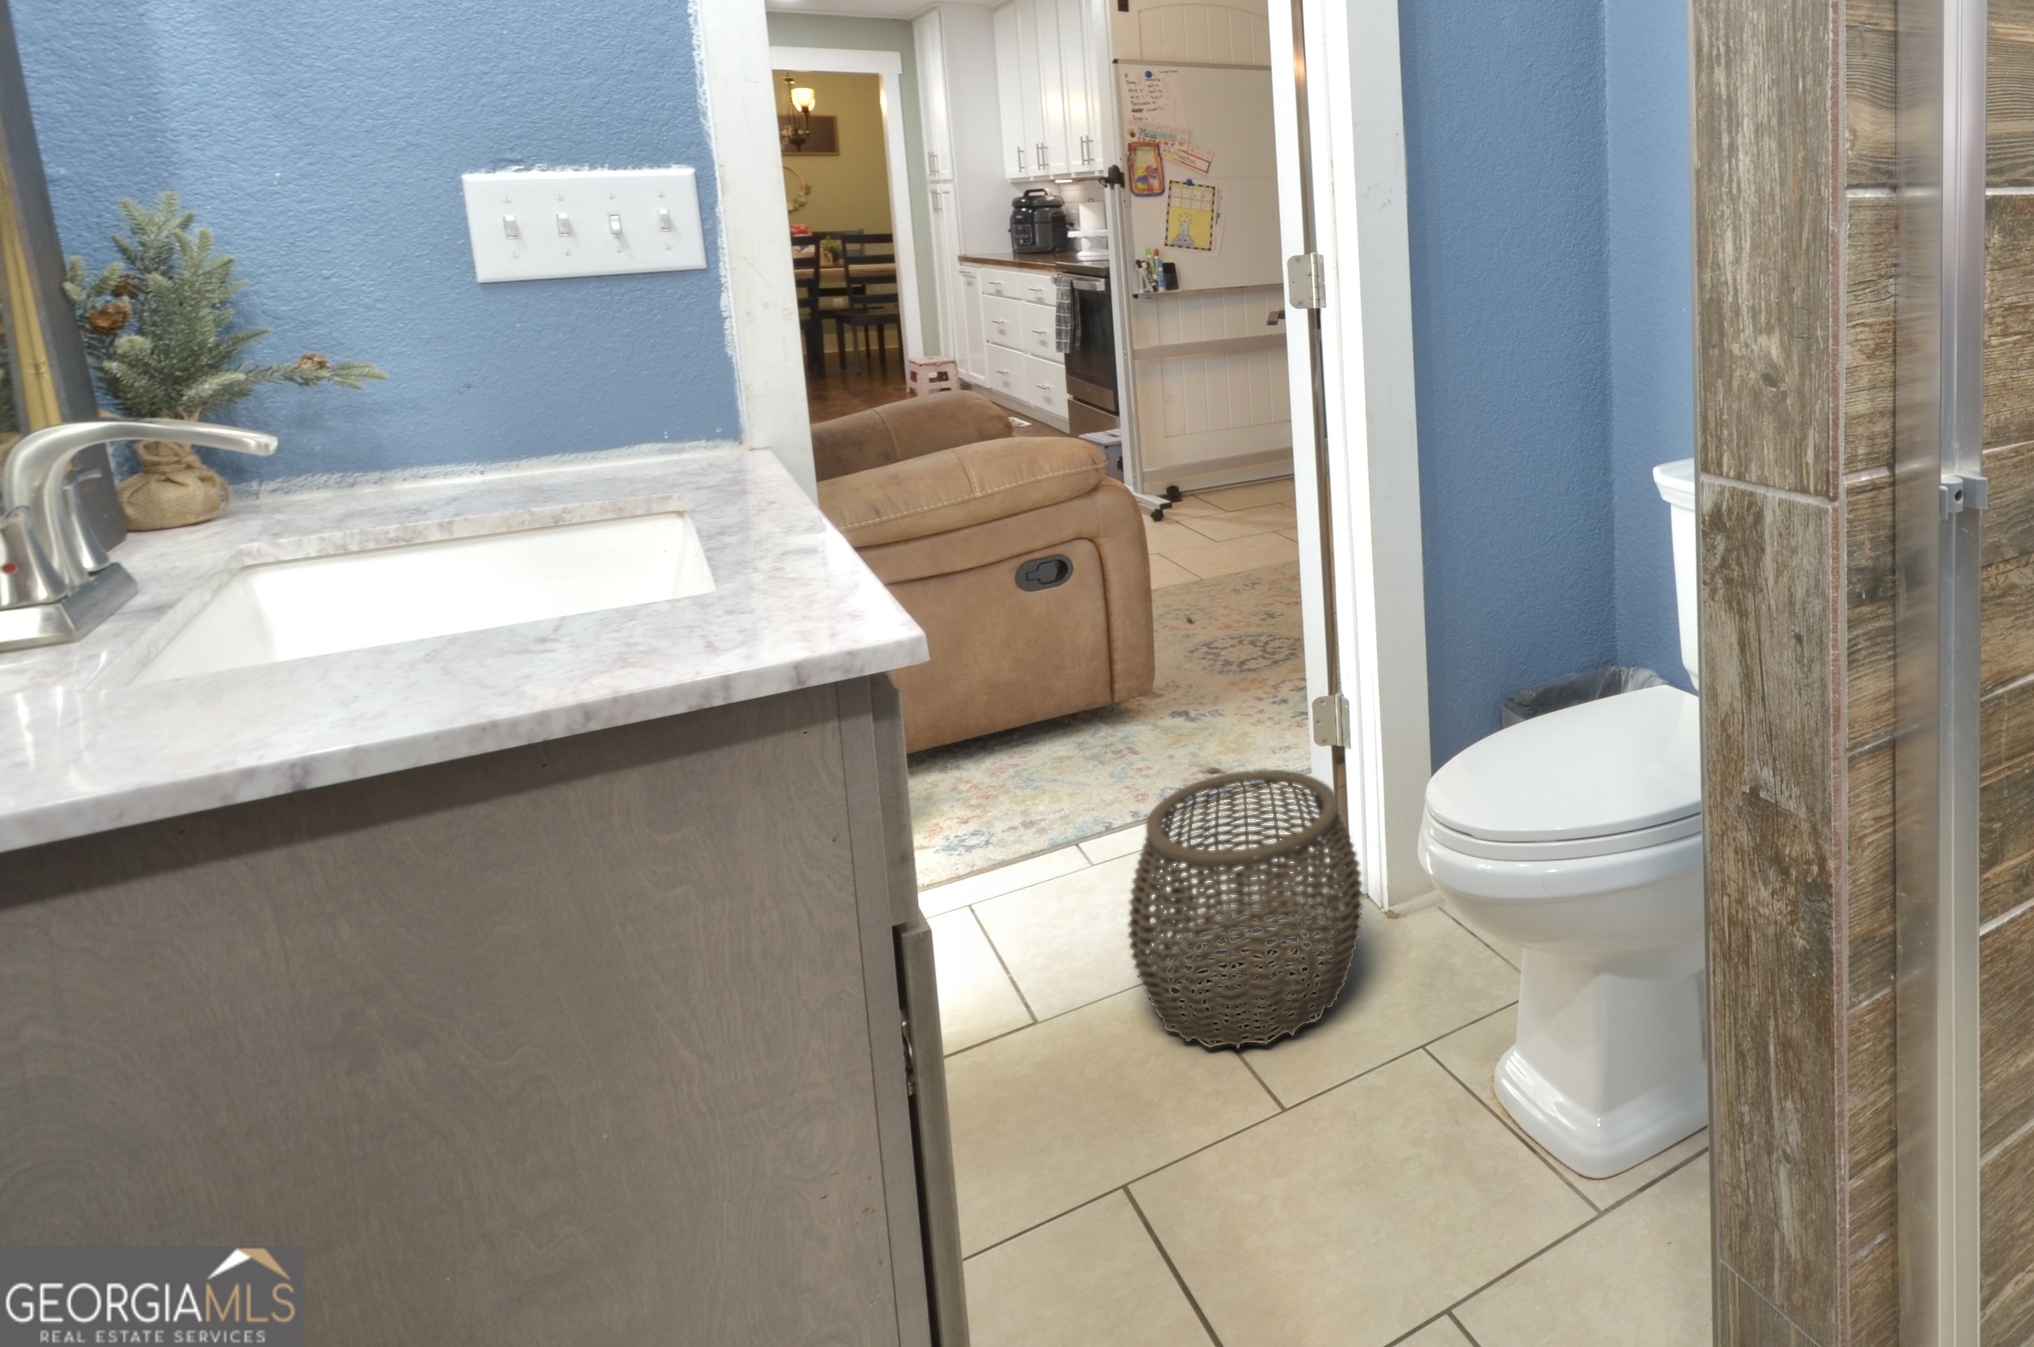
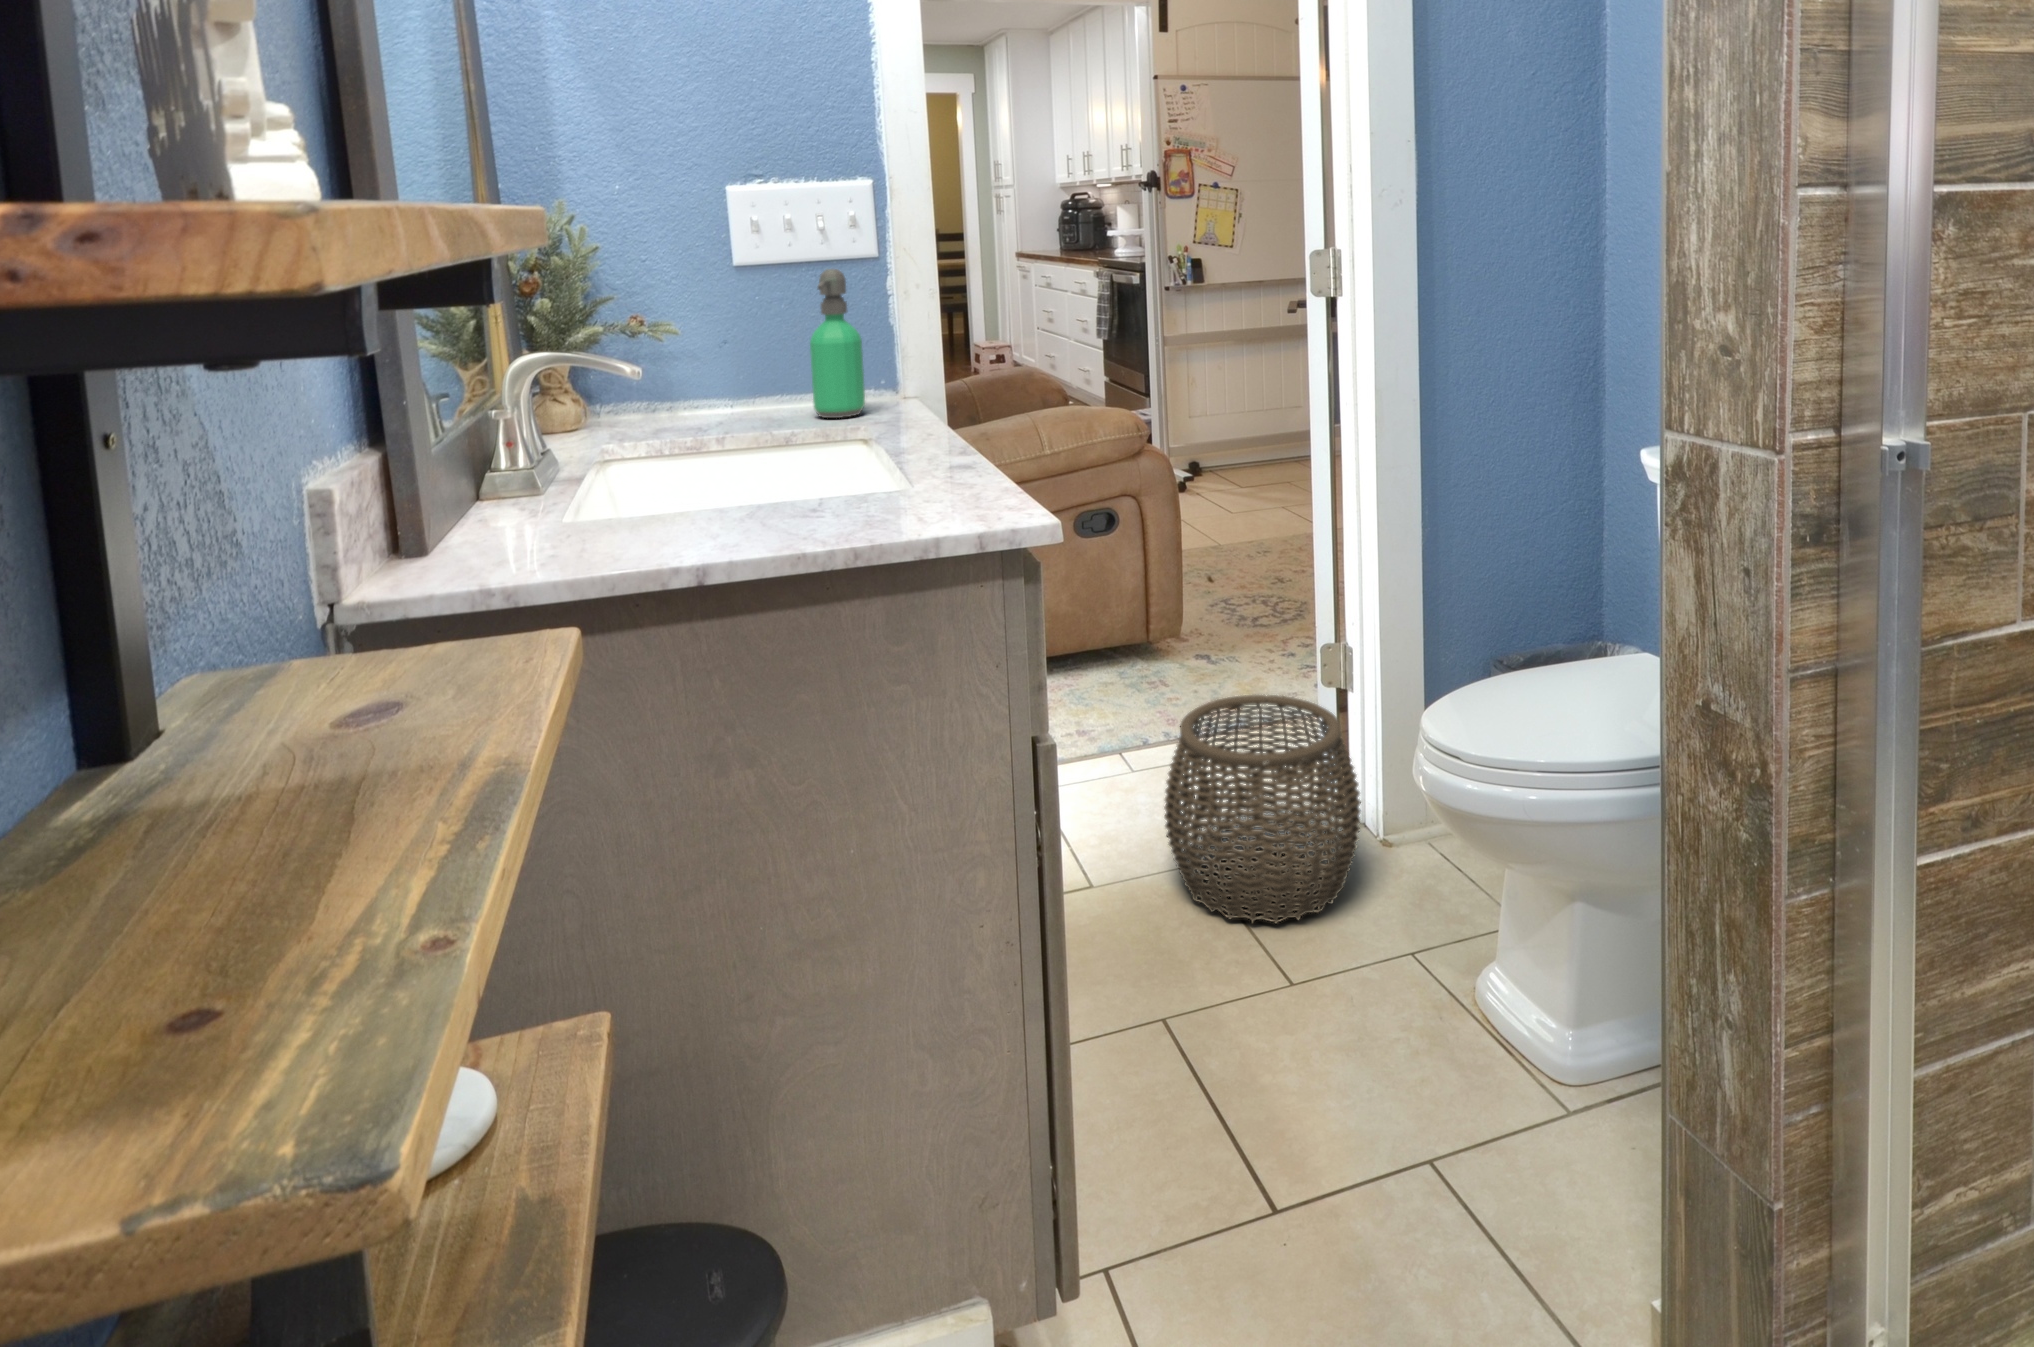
soap dispenser: none [599,286,690,488] -> present [810,269,865,418]

